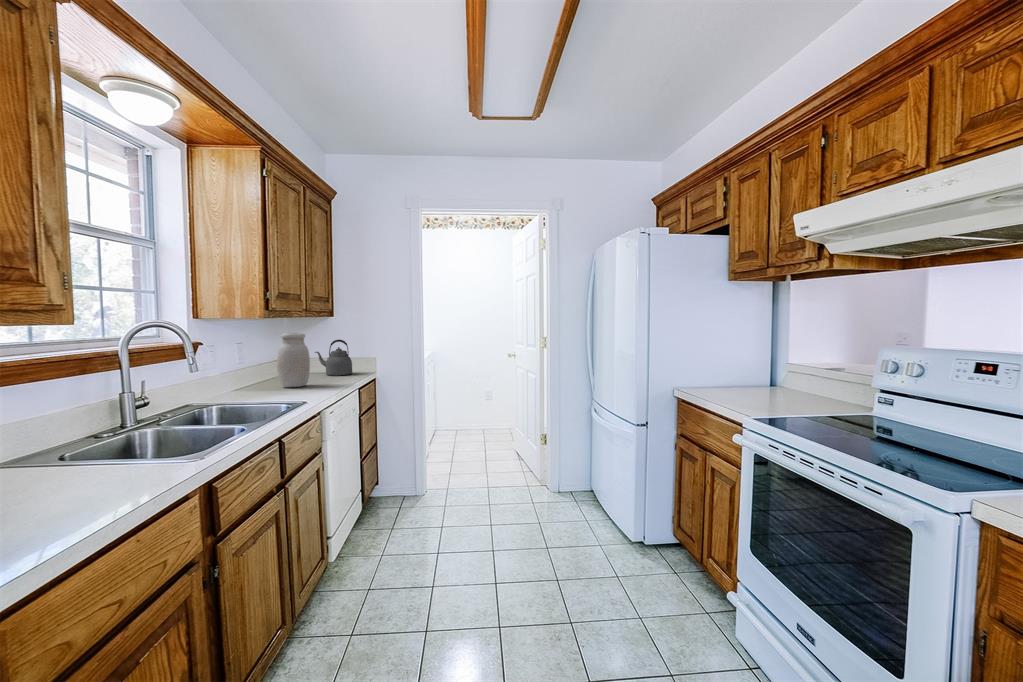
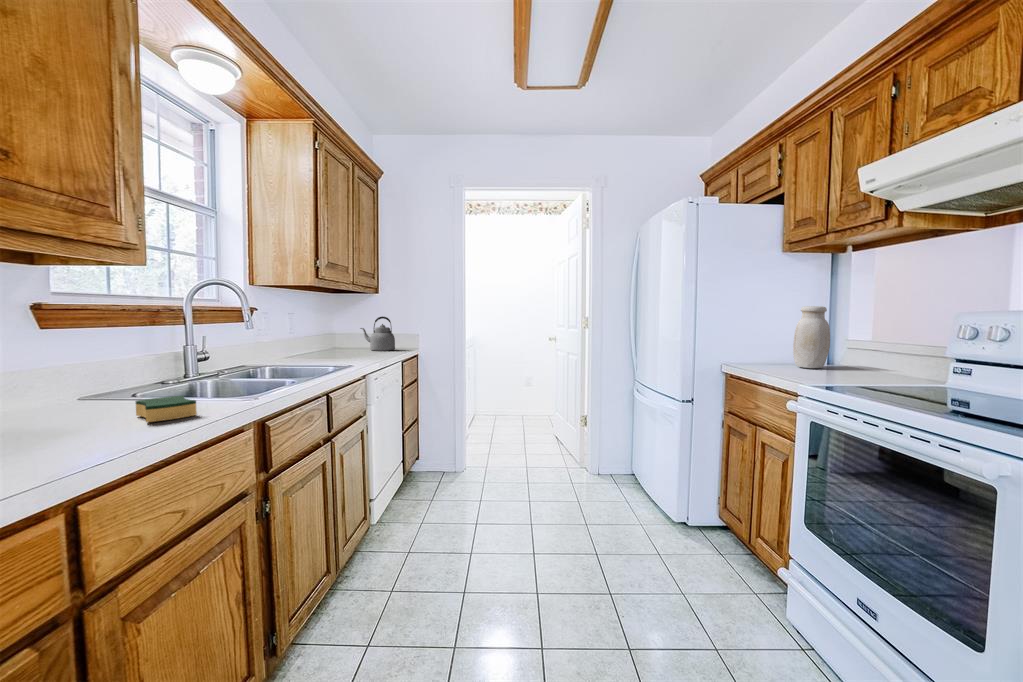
jar: present [277,333,310,387] -> present [793,306,830,368]
sponge: none [64,464,134,502] -> present [136,395,197,422]

